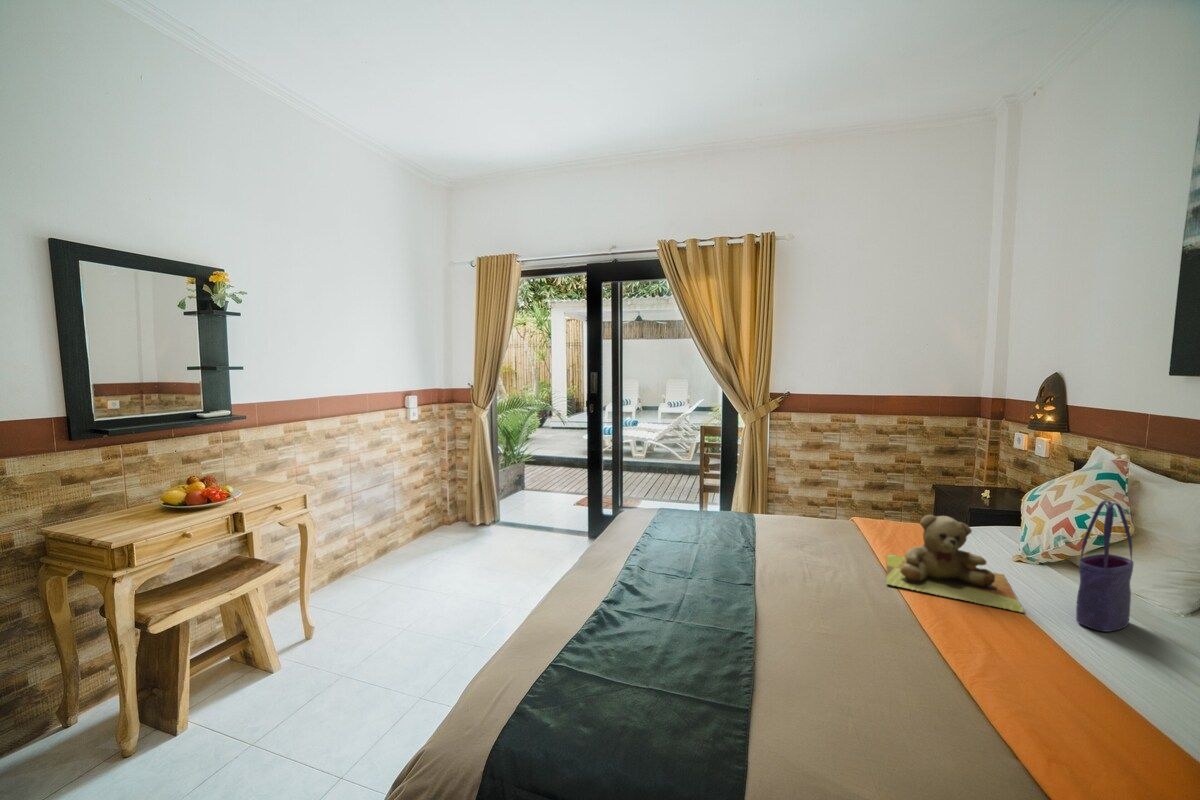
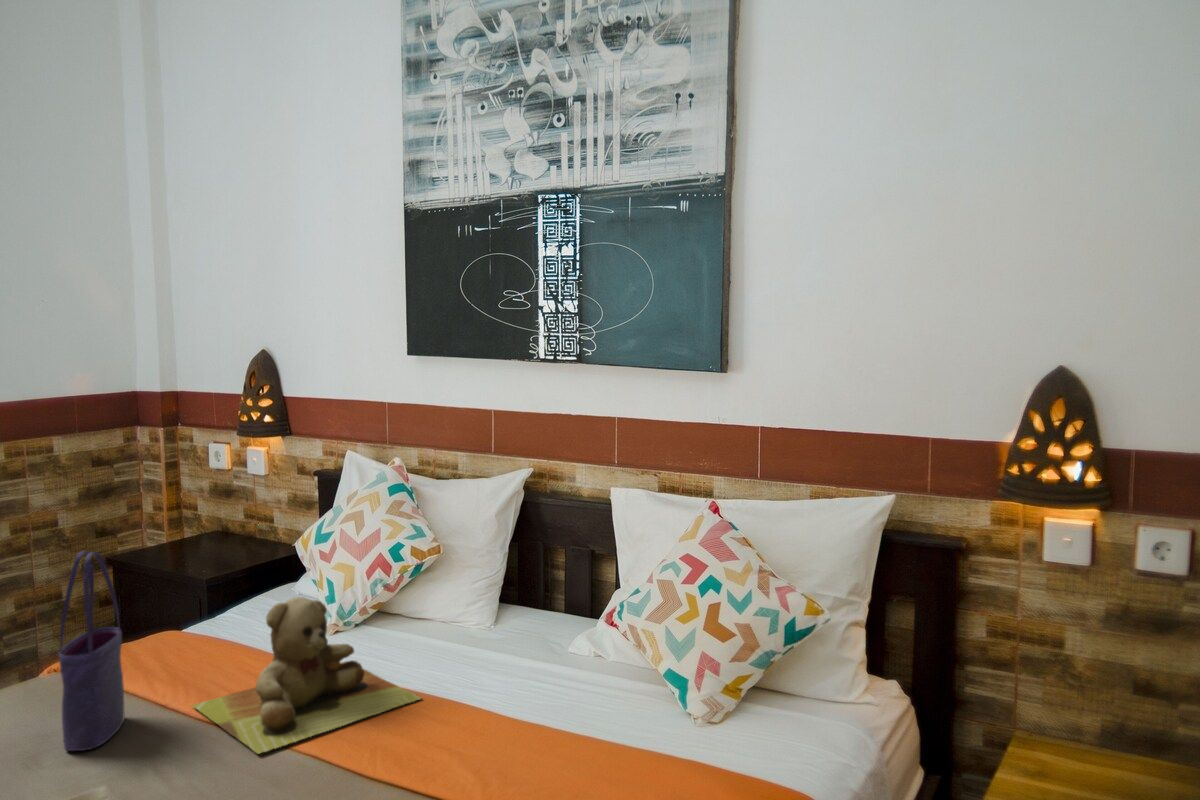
tote bag: present [1076,500,1133,632] -> present [59,551,125,751]

